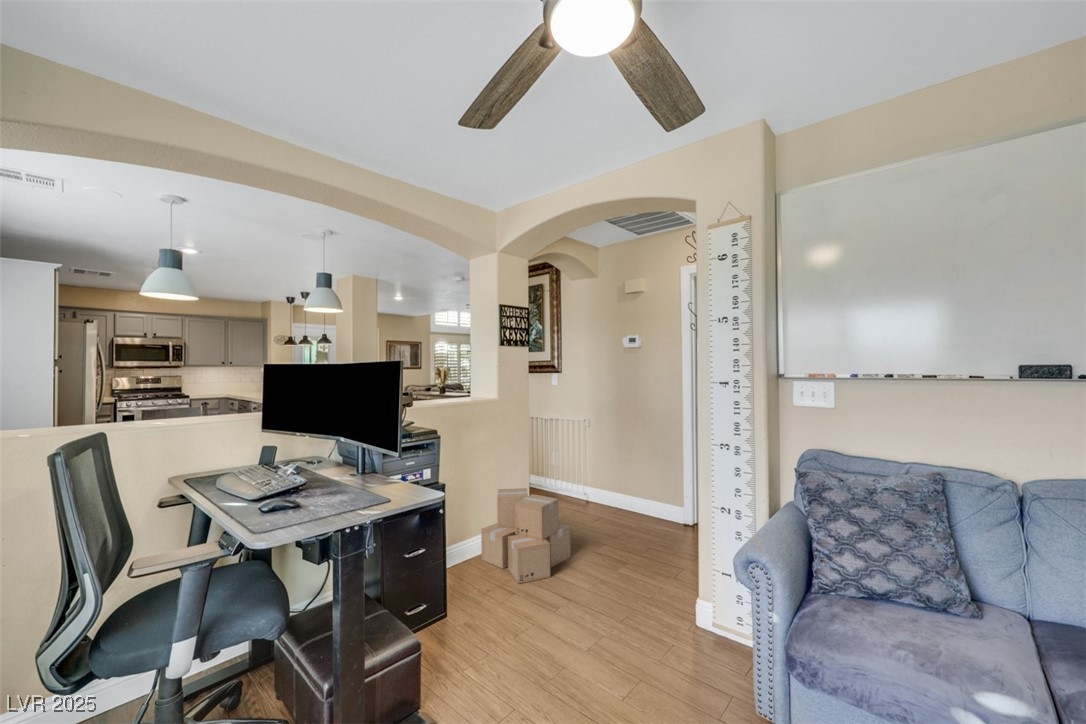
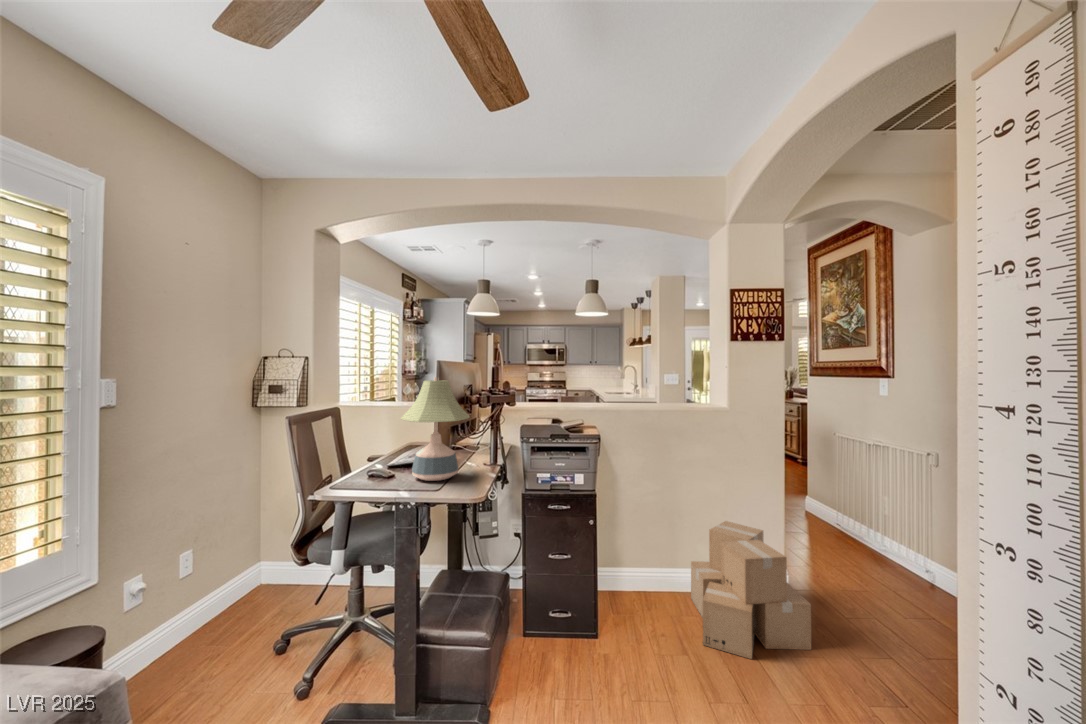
desk lamp: none [301,378,384,501] -> present [401,377,470,481]

